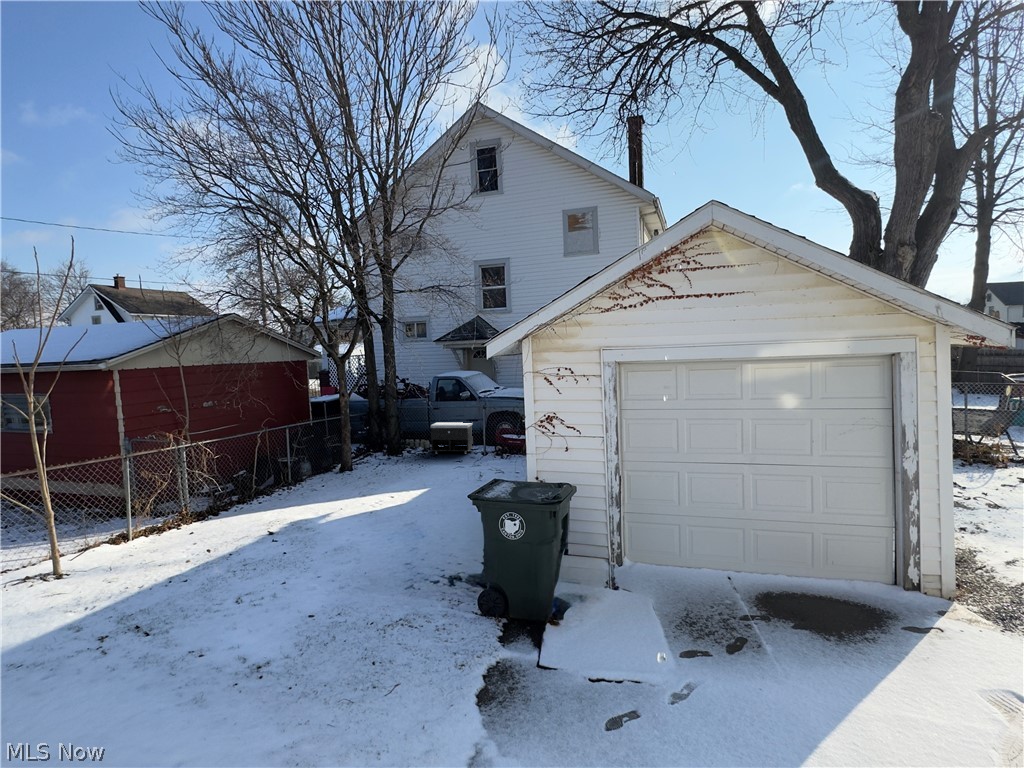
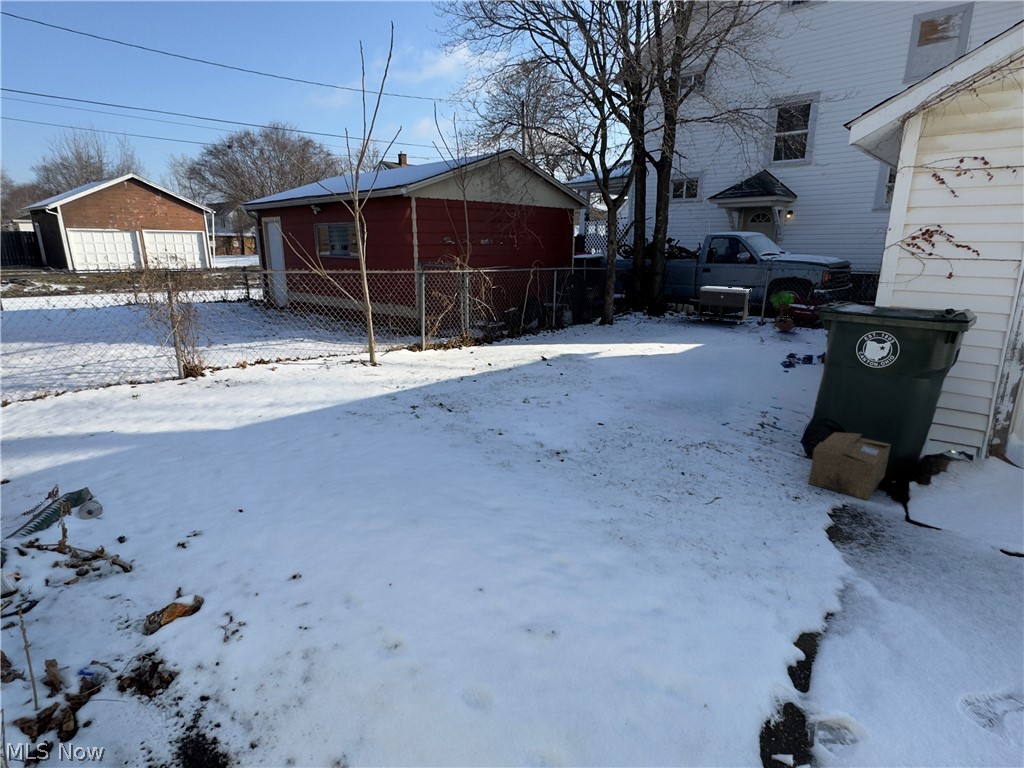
potted tree: none [484,423,508,458] -> present [771,291,795,331]
cardboard box: none [474,591,532,654] -> present [808,432,891,500]

